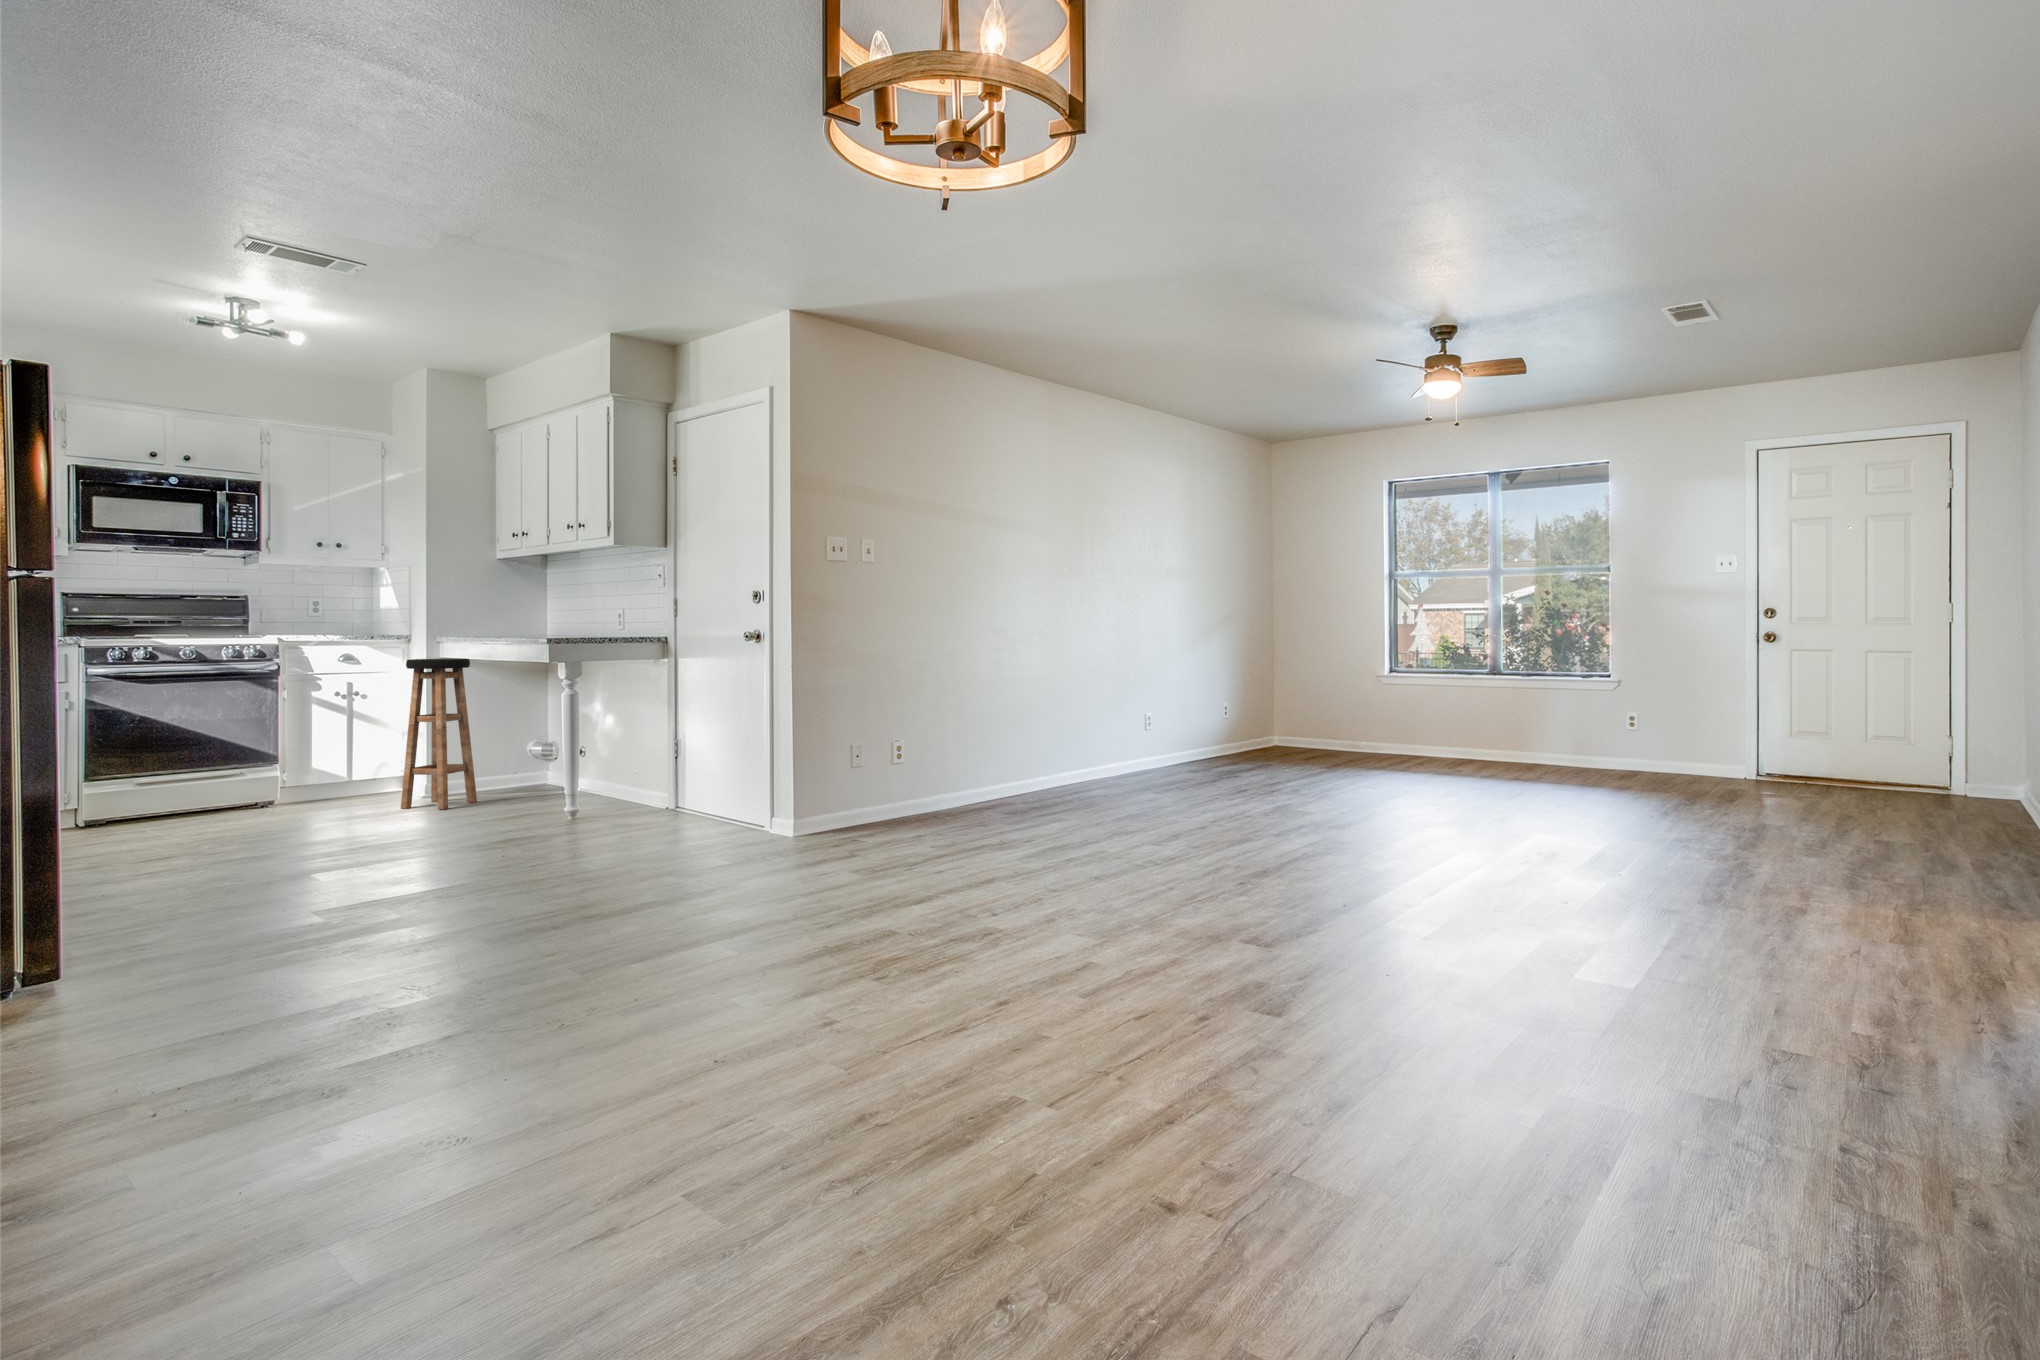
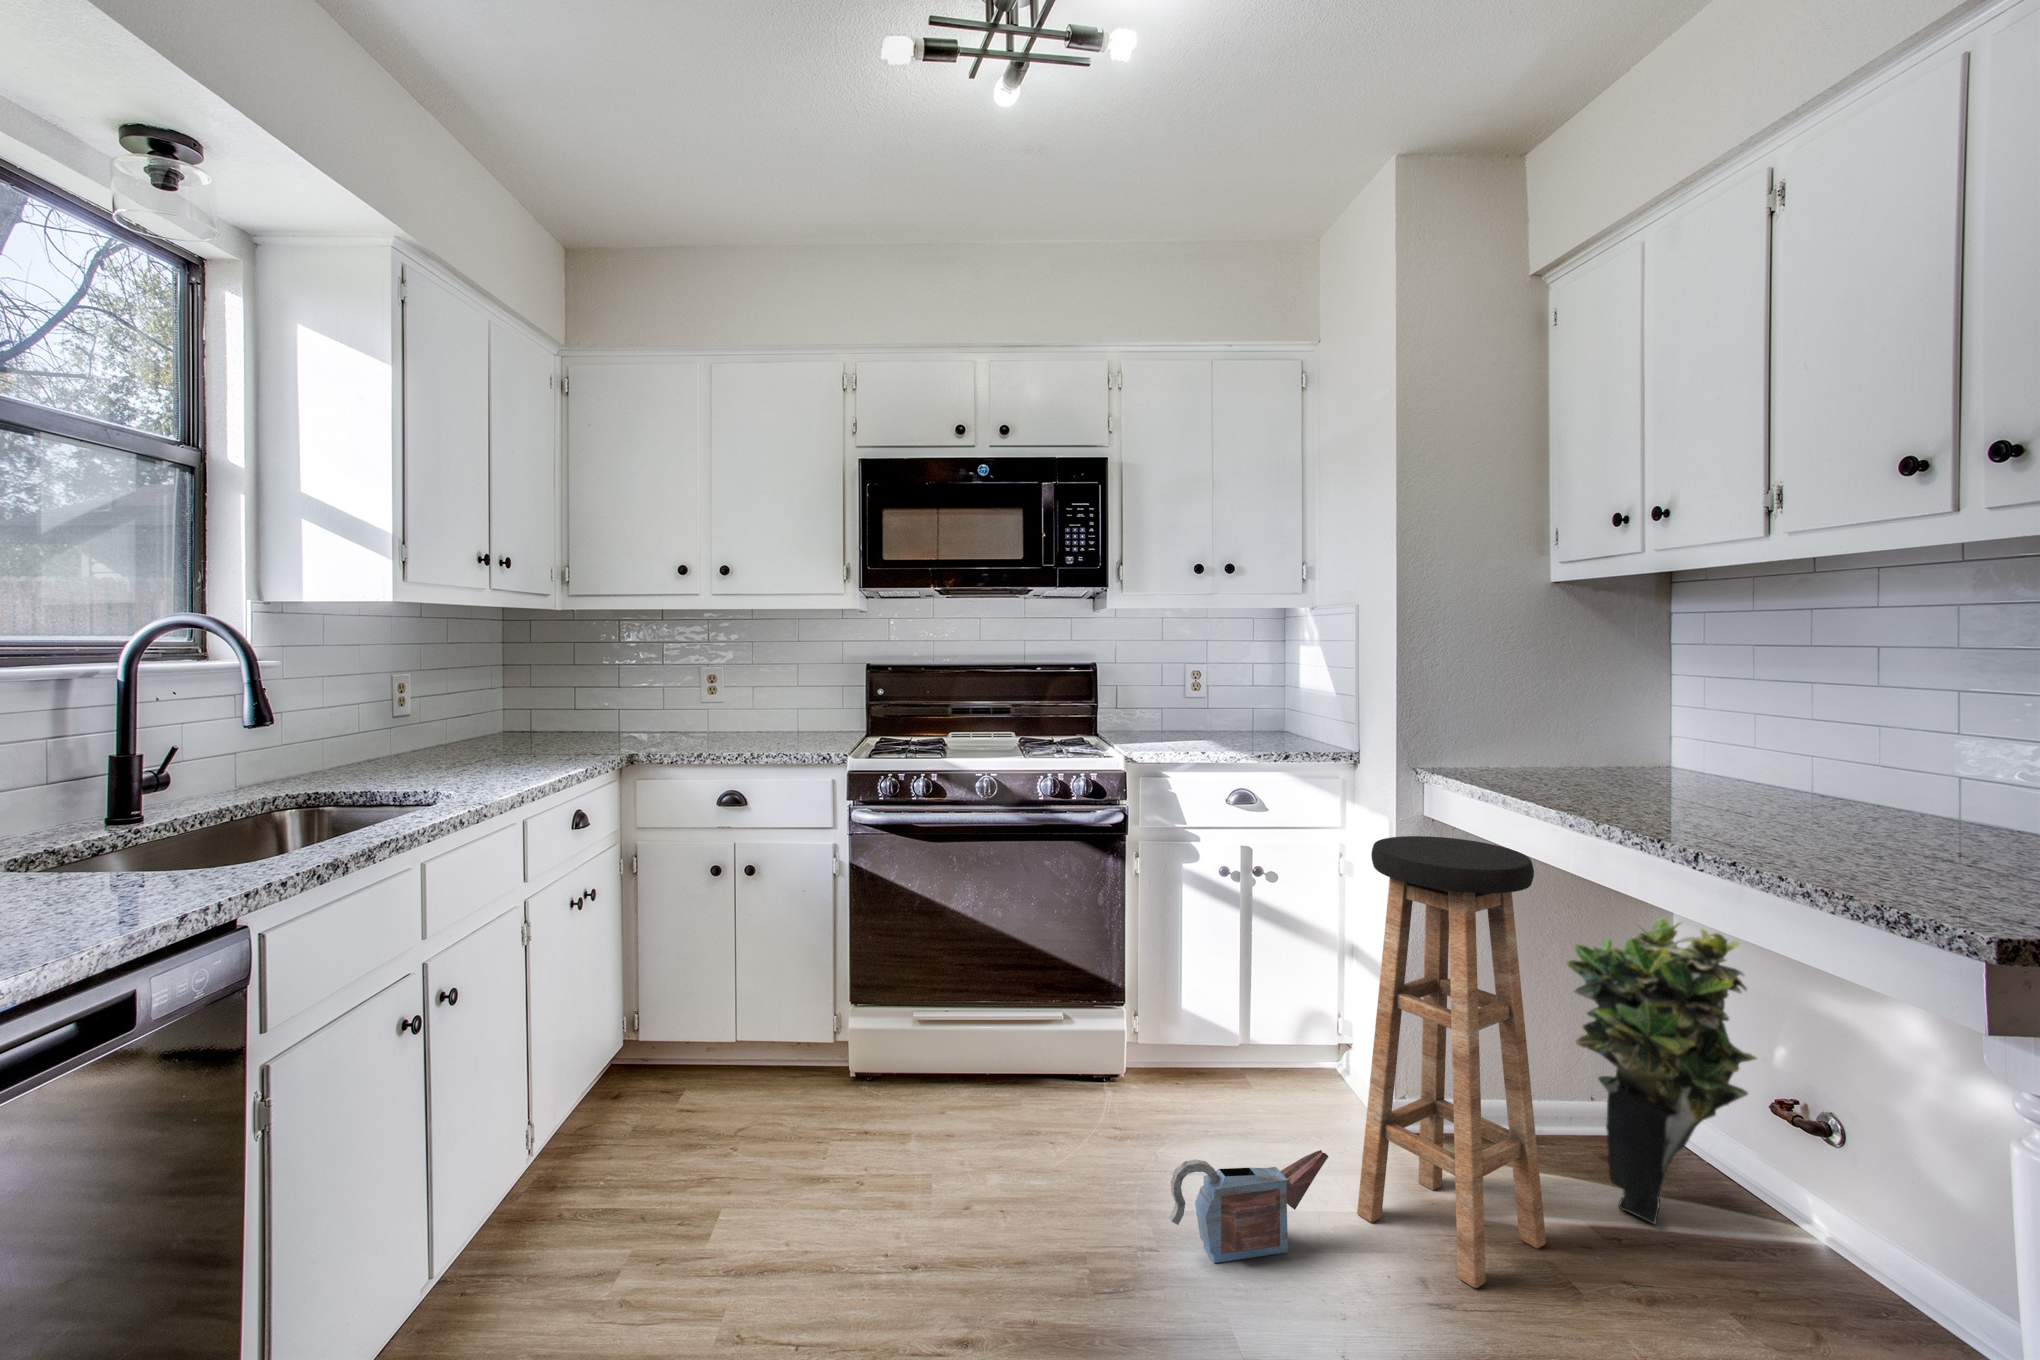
potted plant: none [497,690,562,795] -> present [1567,918,1756,1224]
watering can: none [311,778,386,821] -> present [1169,1150,1328,1263]

